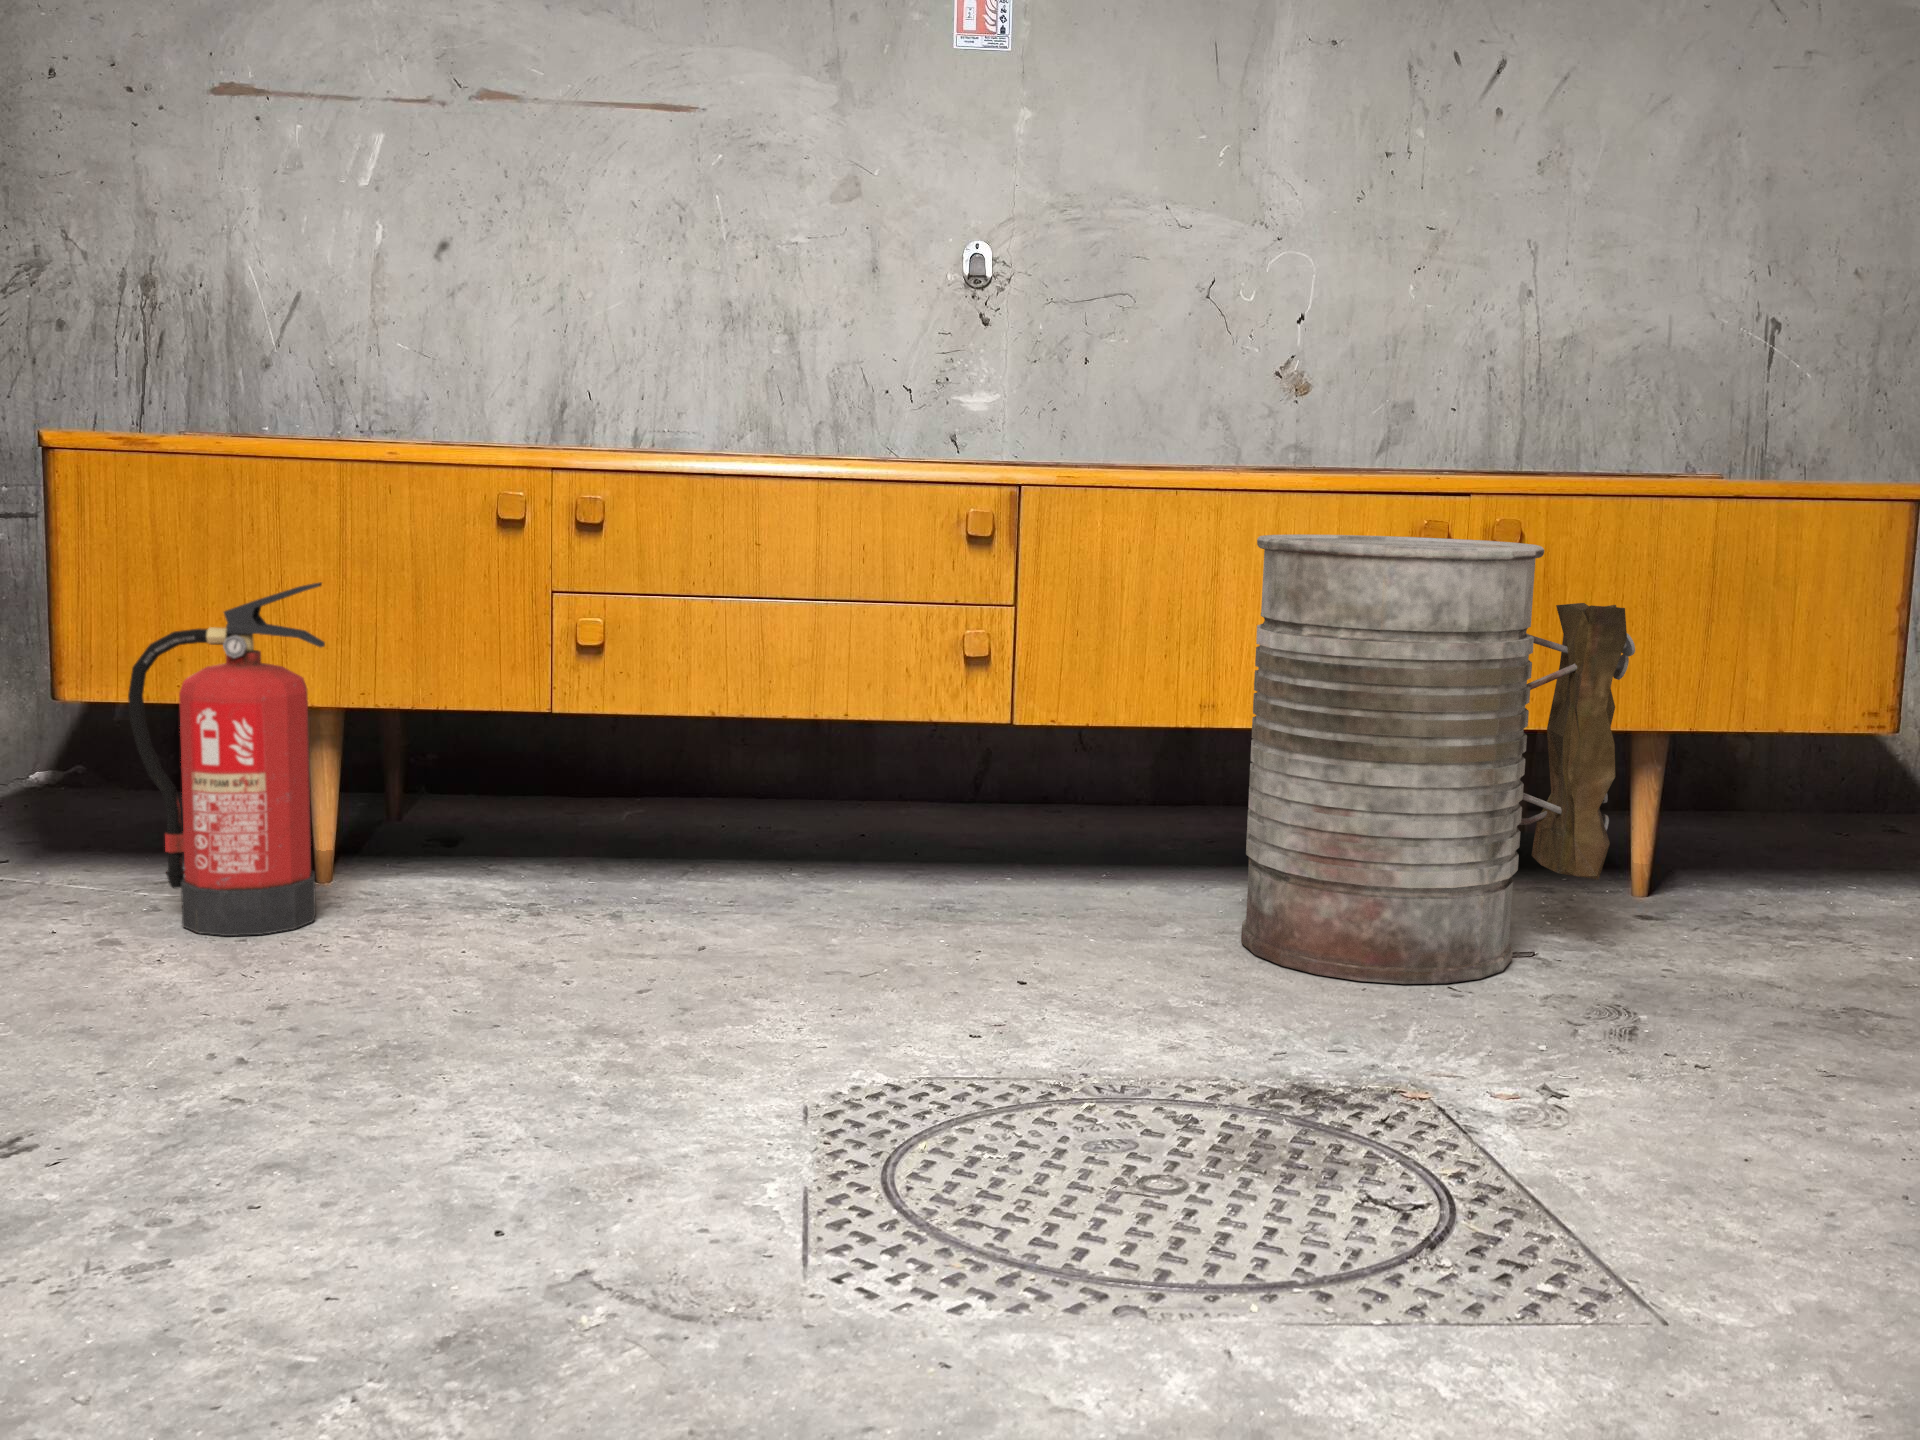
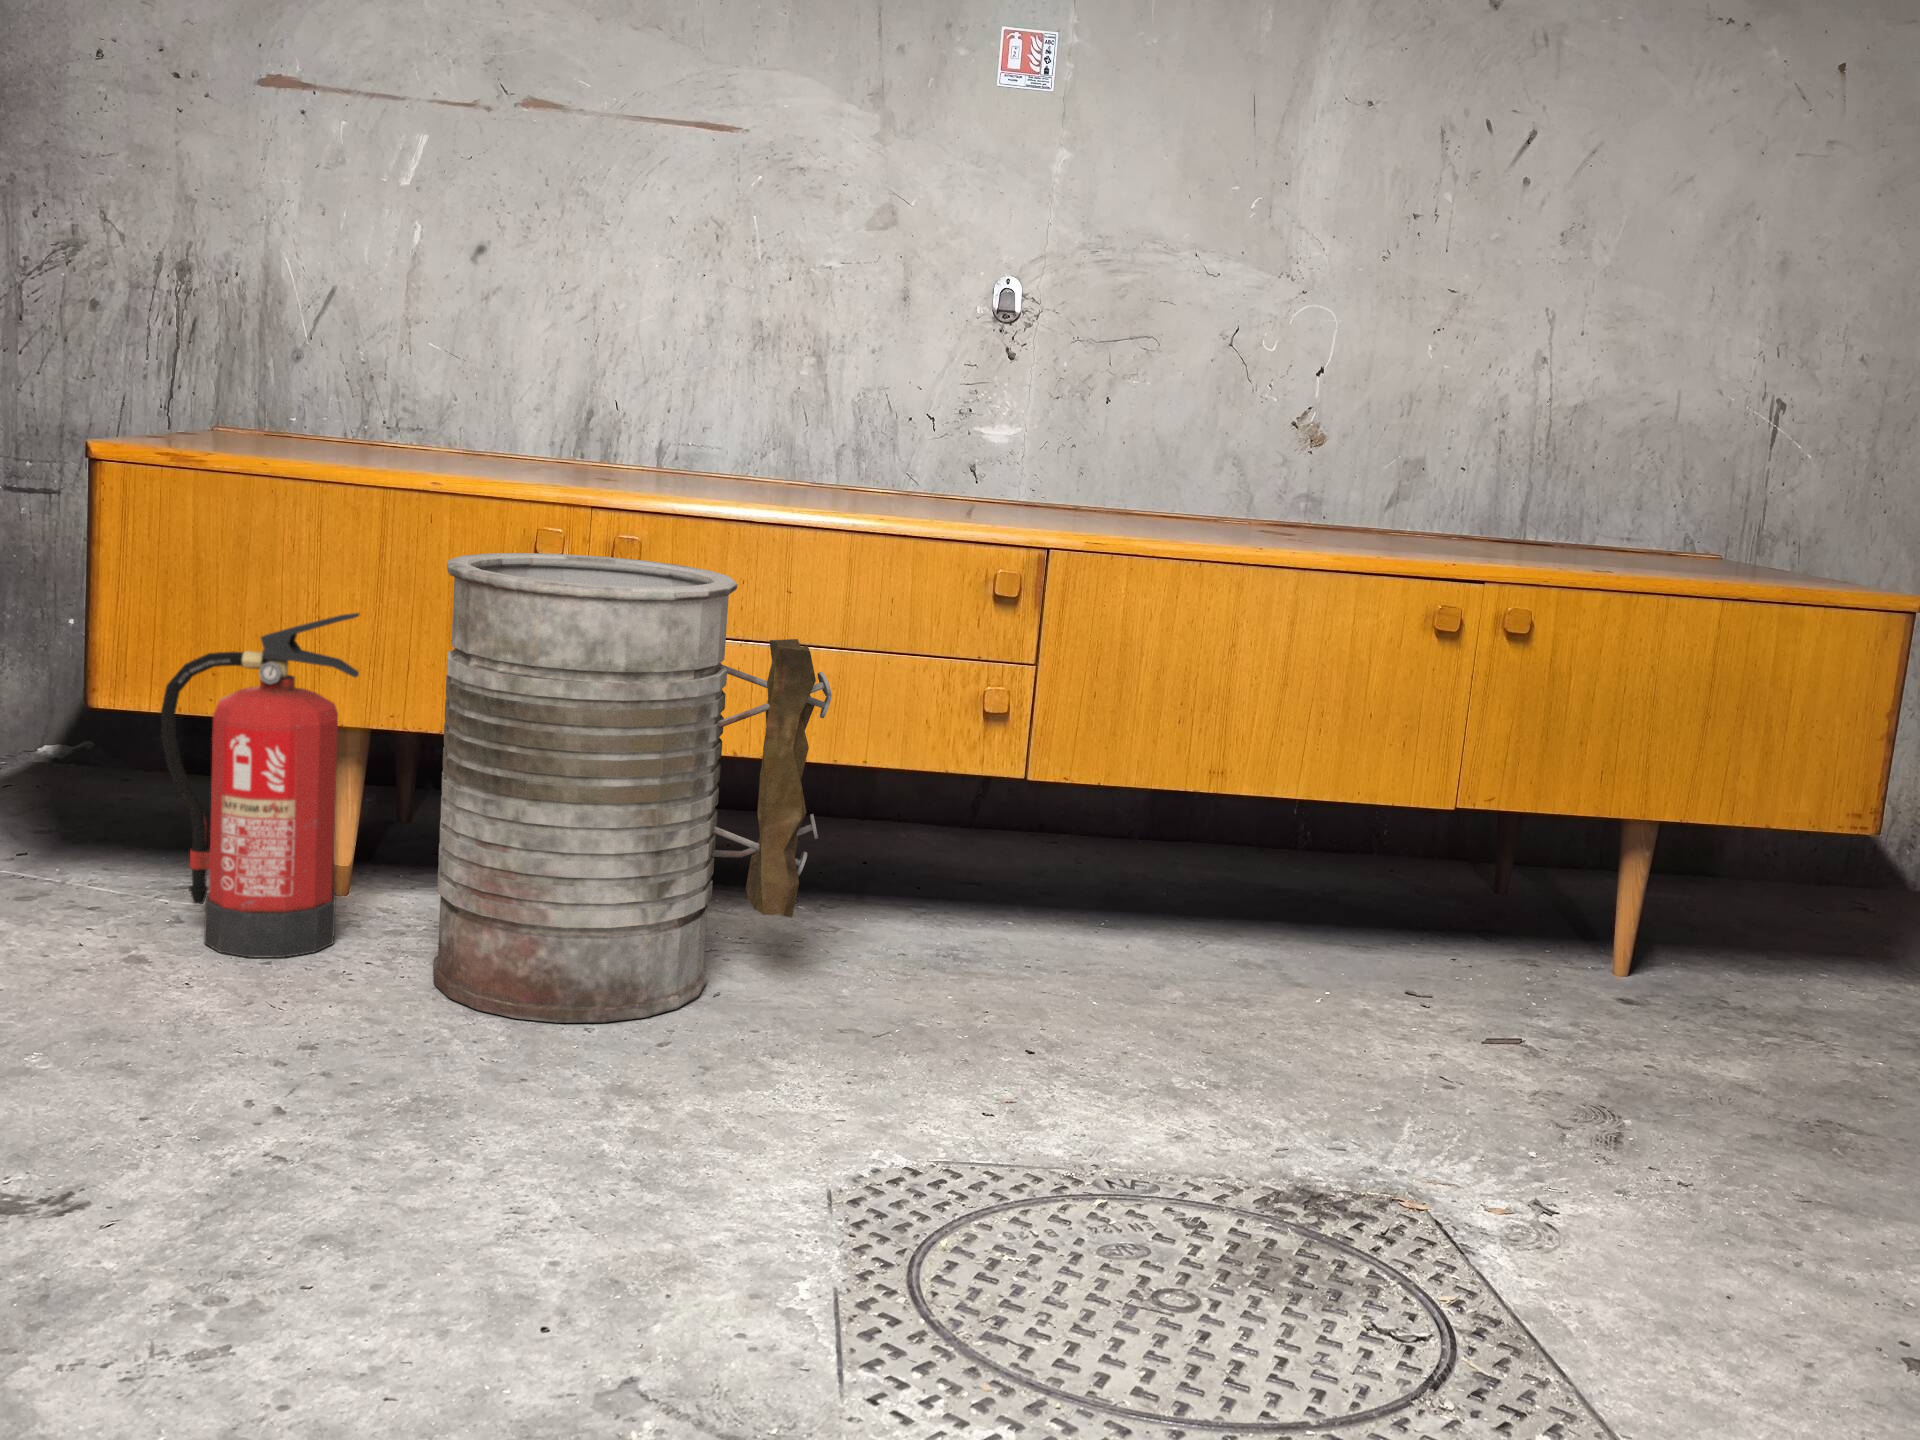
trash can: present [1241,534,1635,984] -> present [433,553,832,1023]

